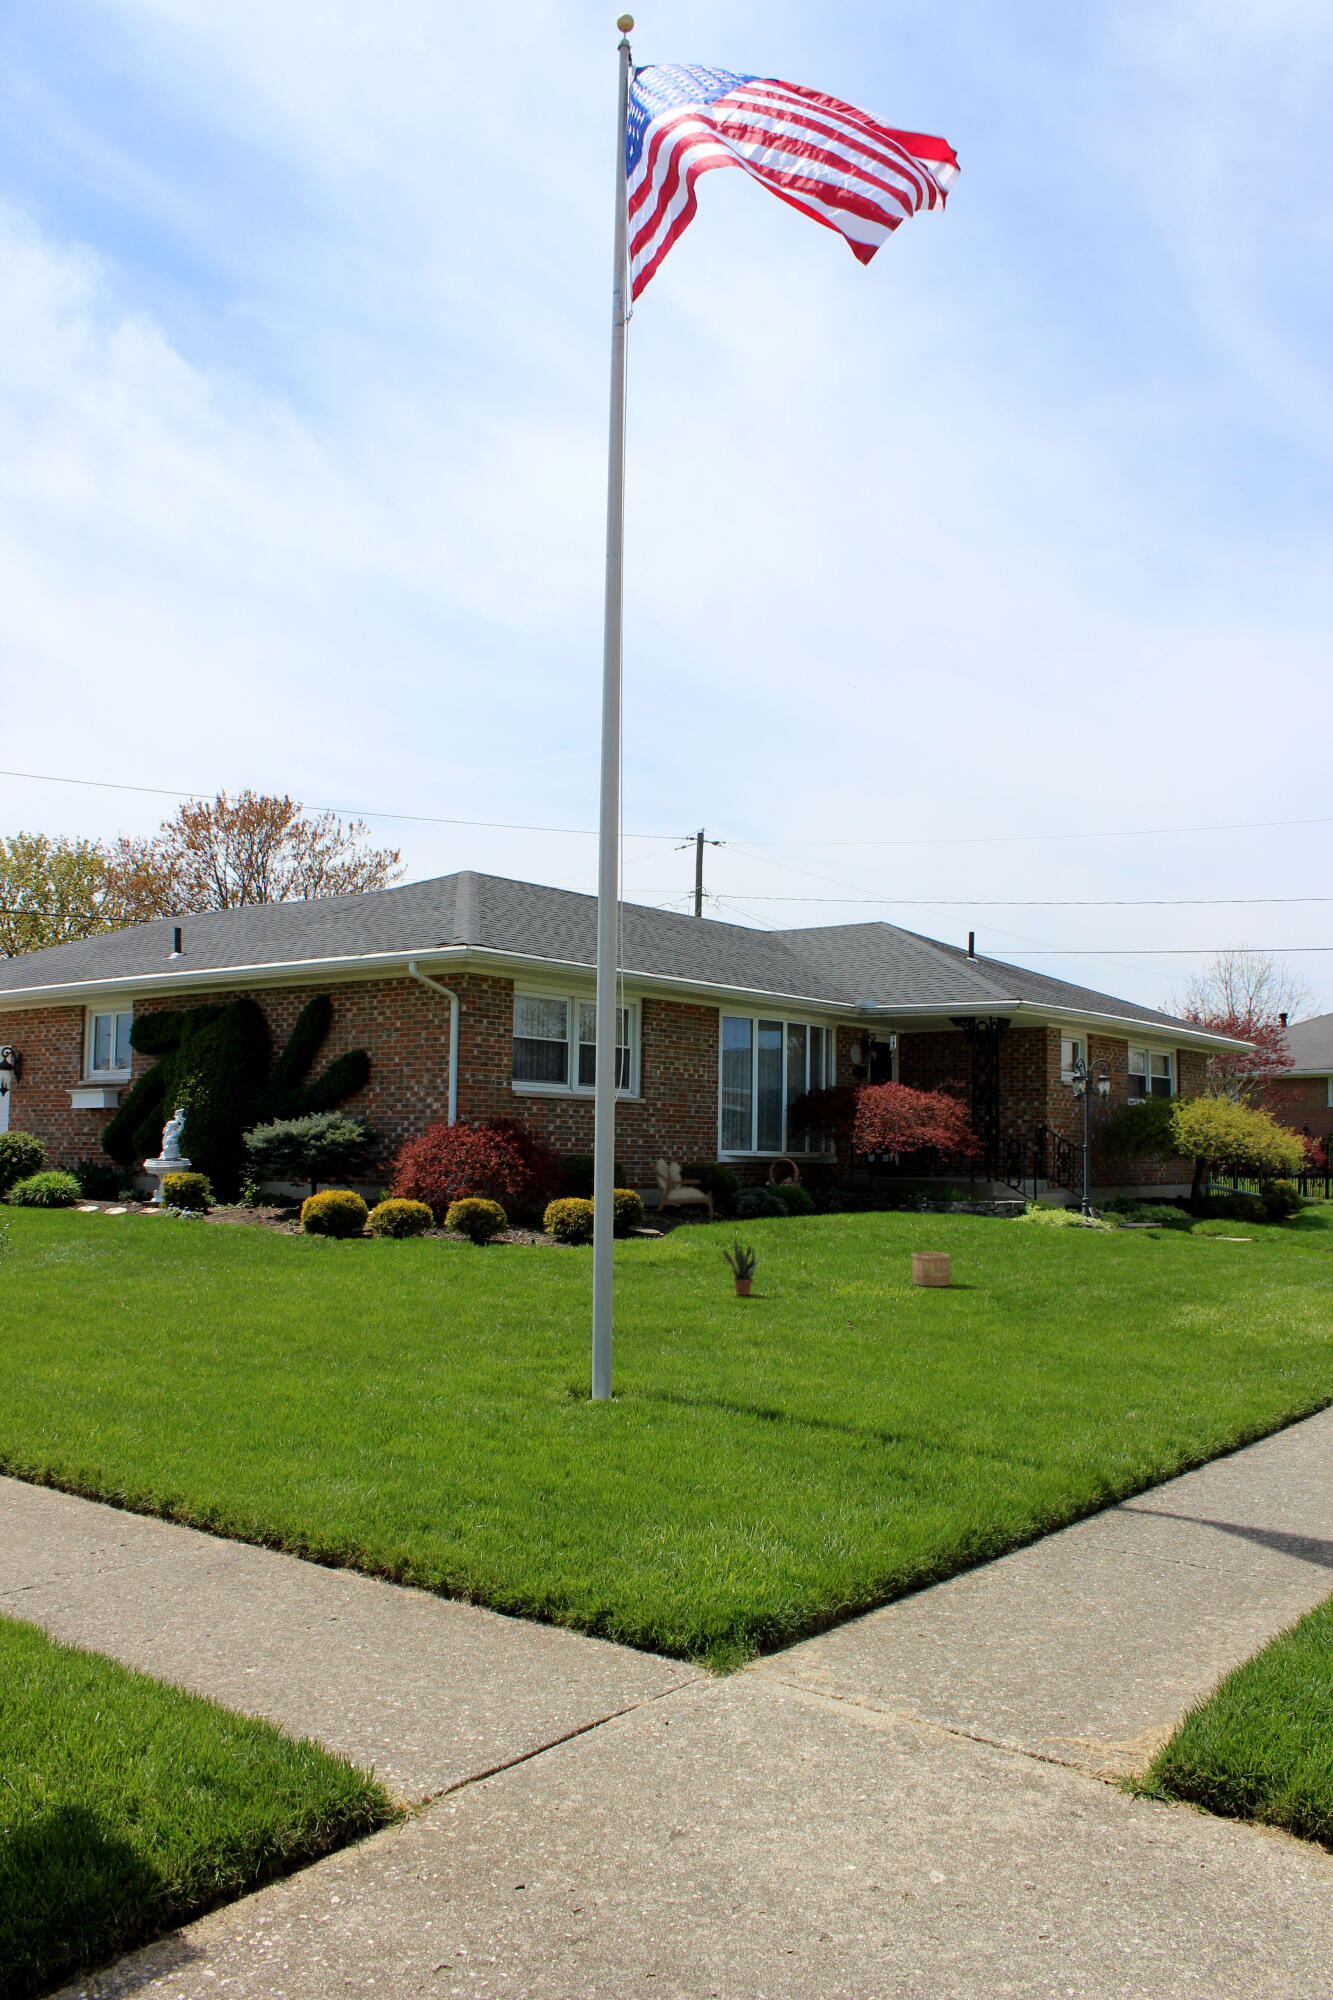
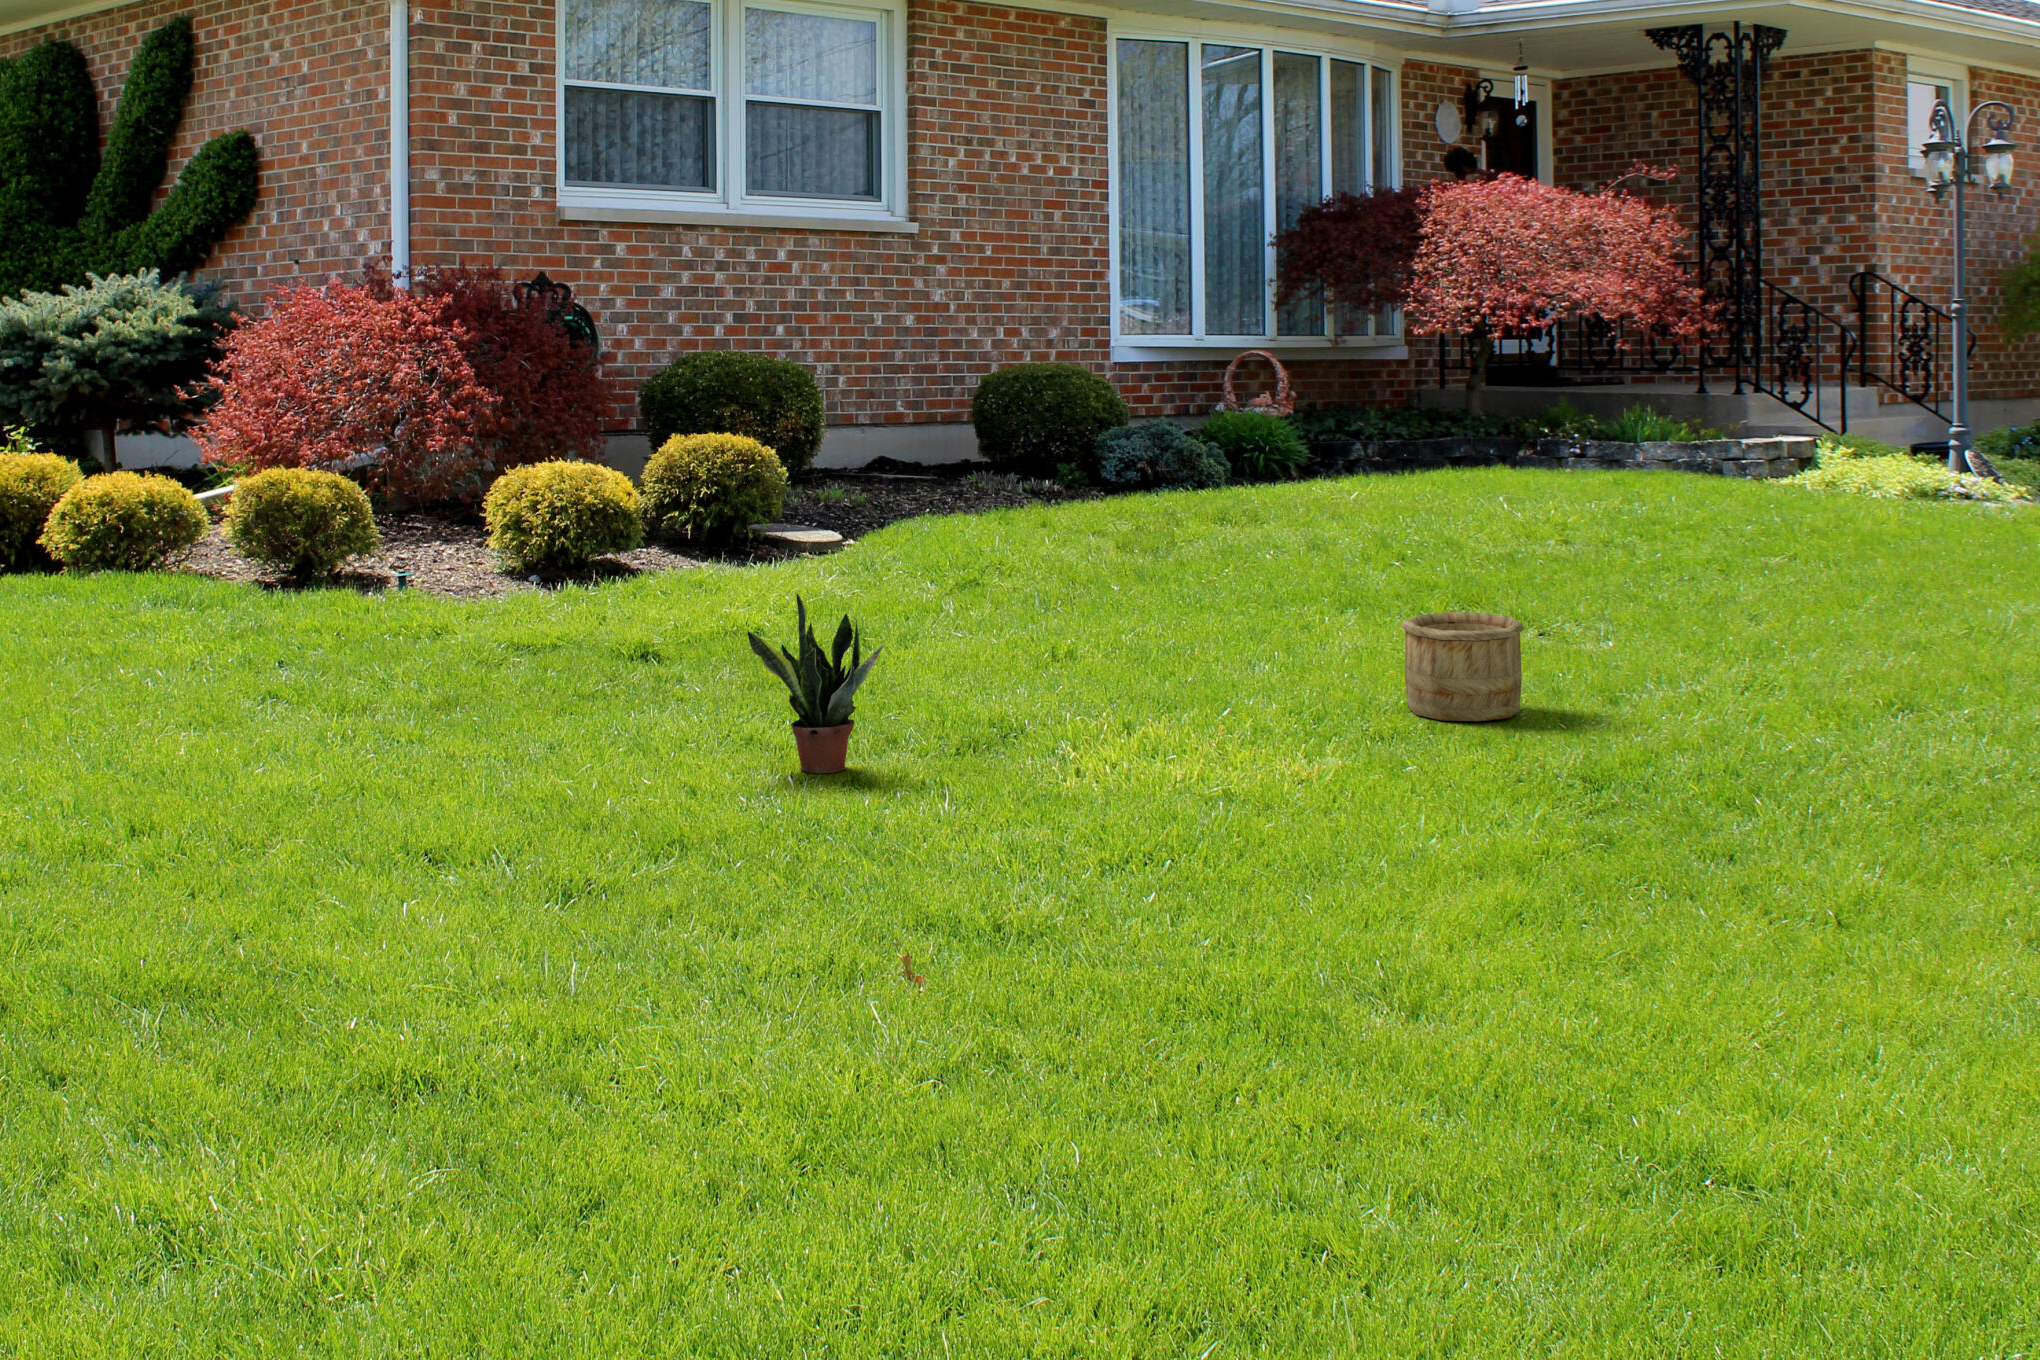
armchair: present [650,1159,714,1218] -> none [918,358,1078,494]

